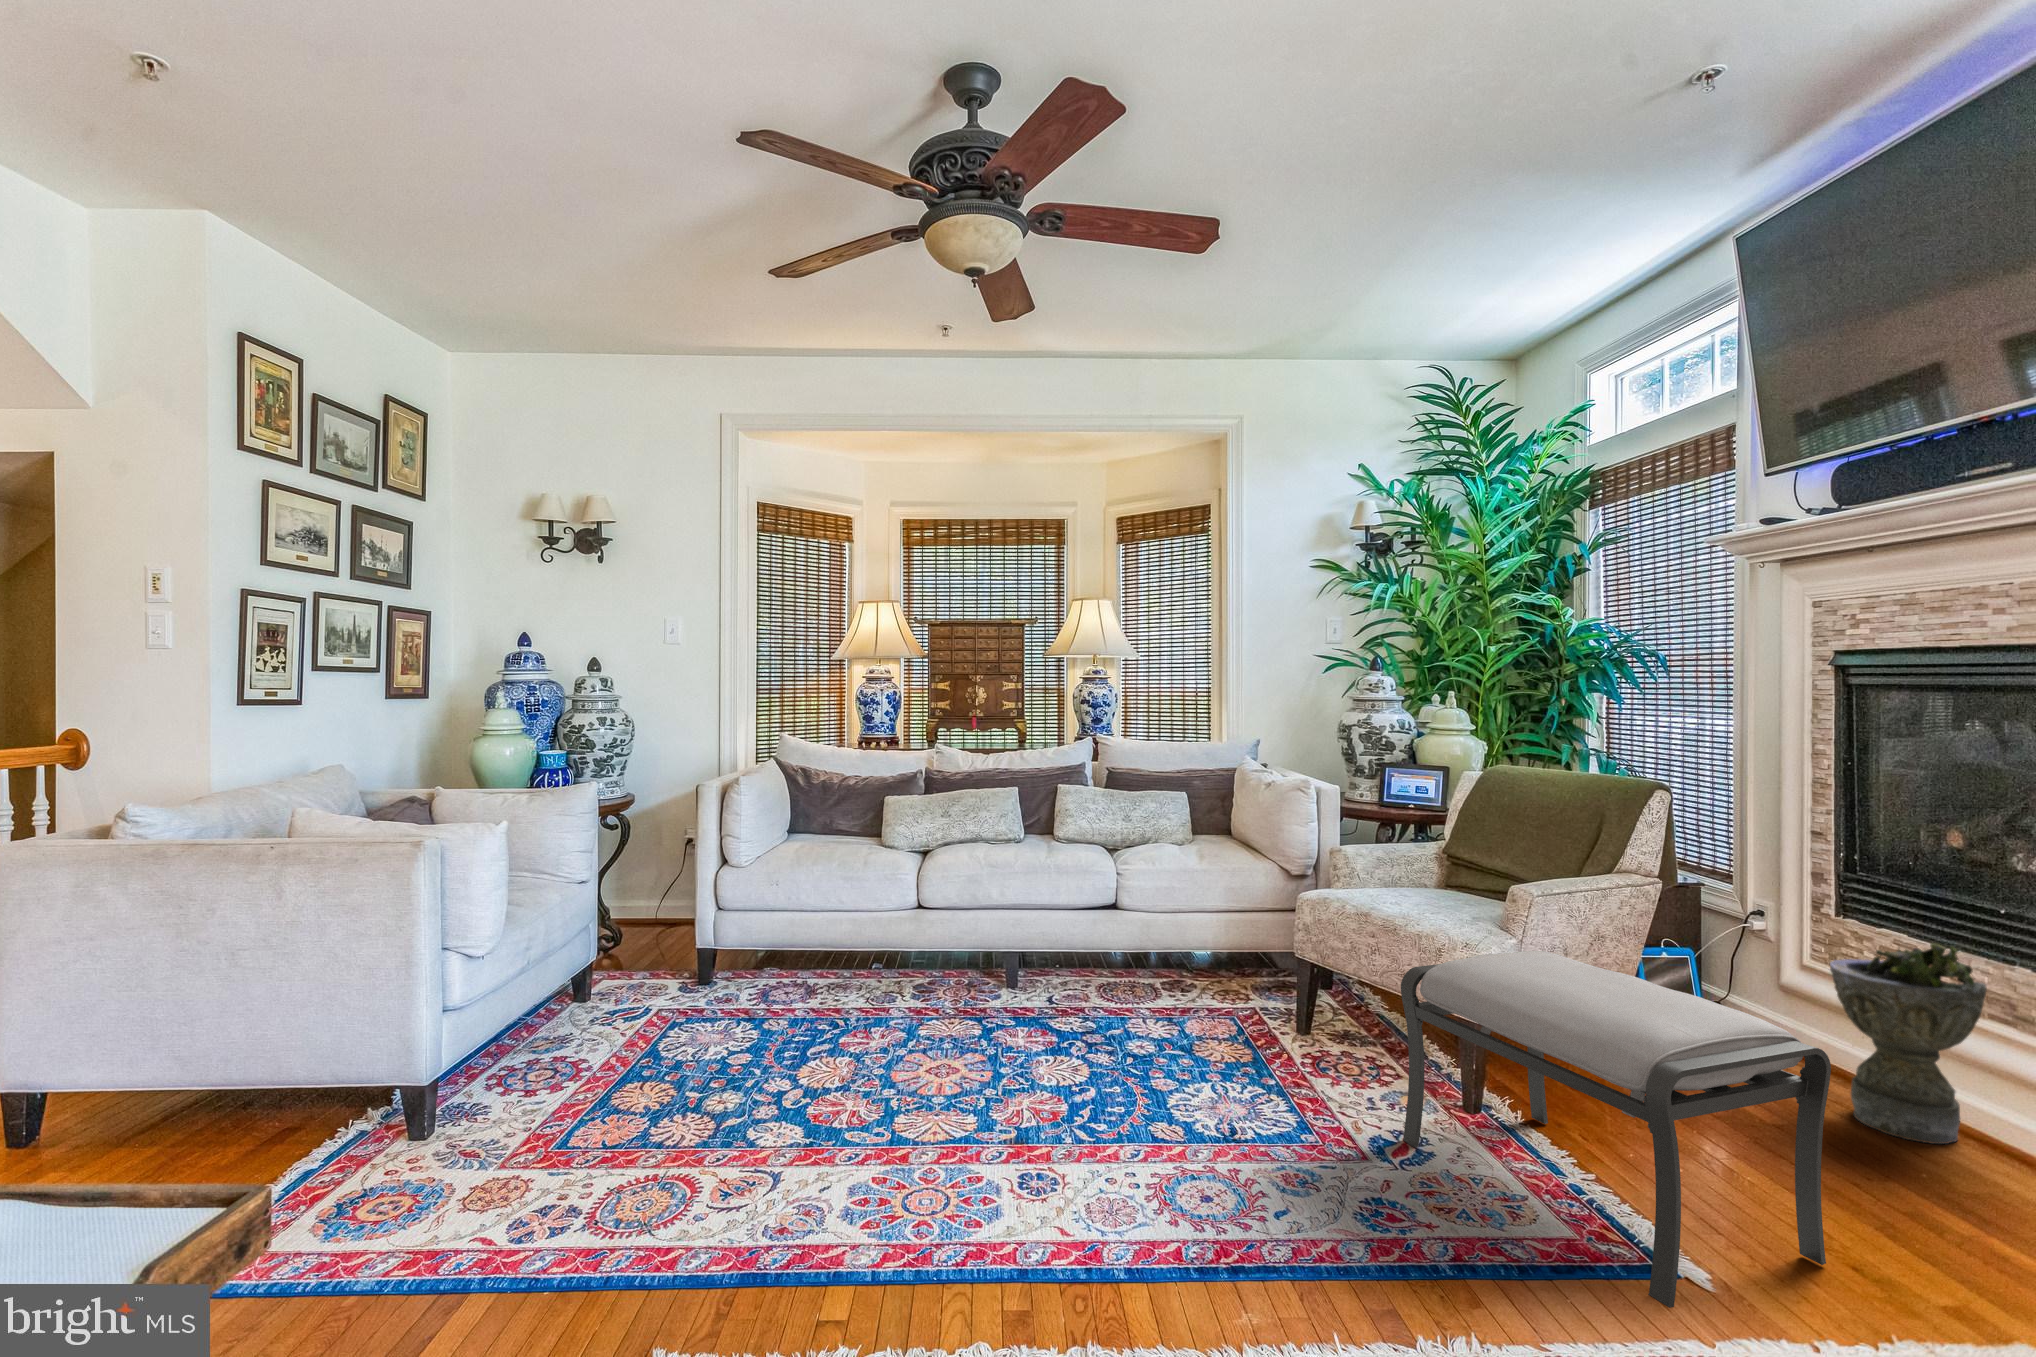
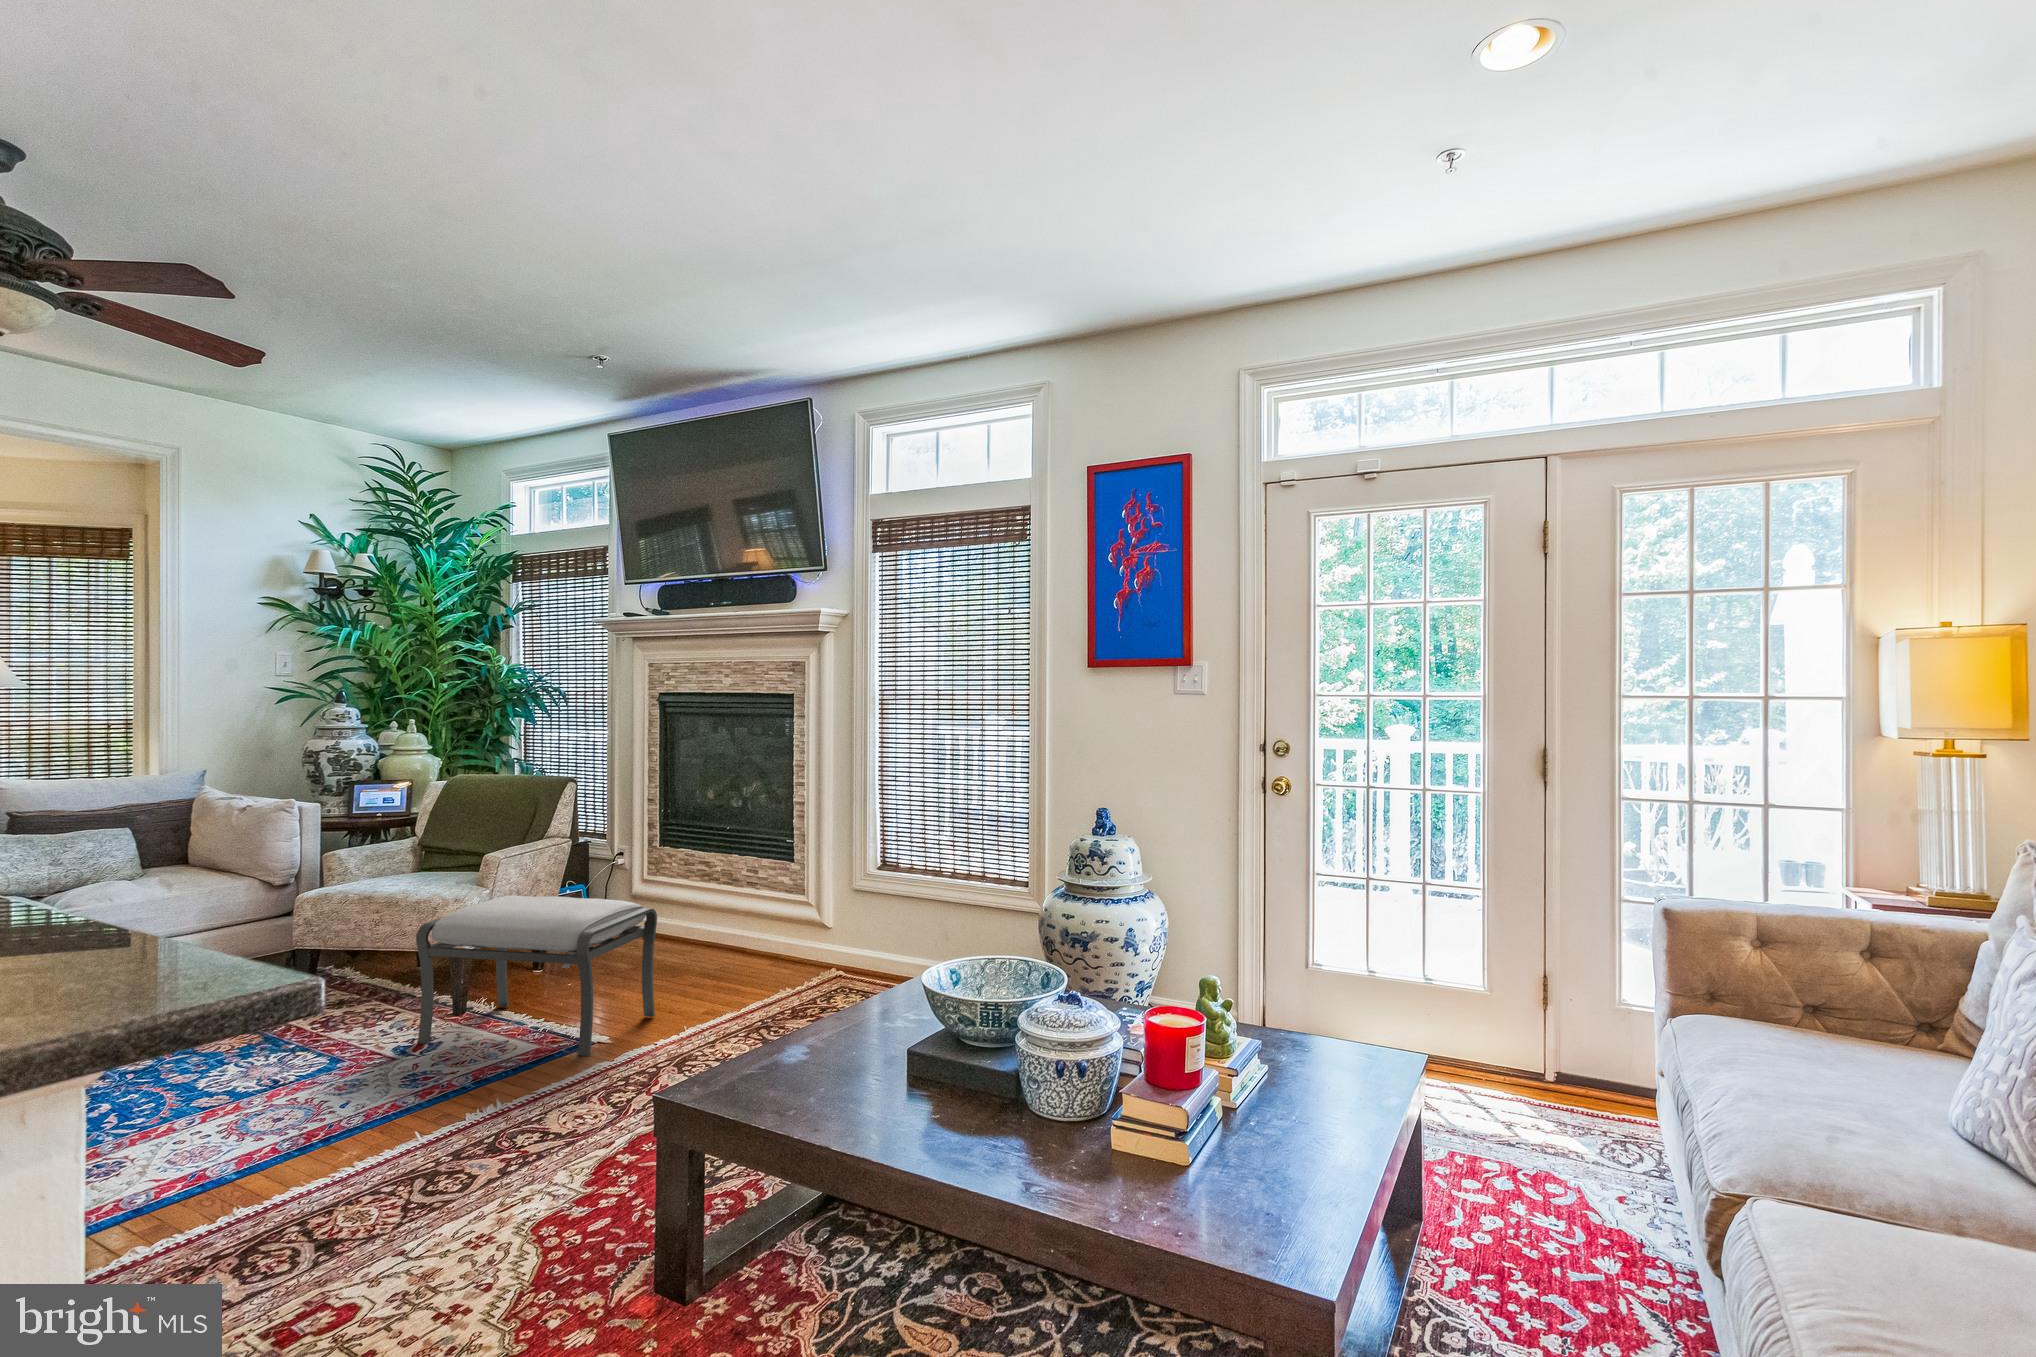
planter: present [1830,943,1987,1144] -> none [657,851,723,958]

